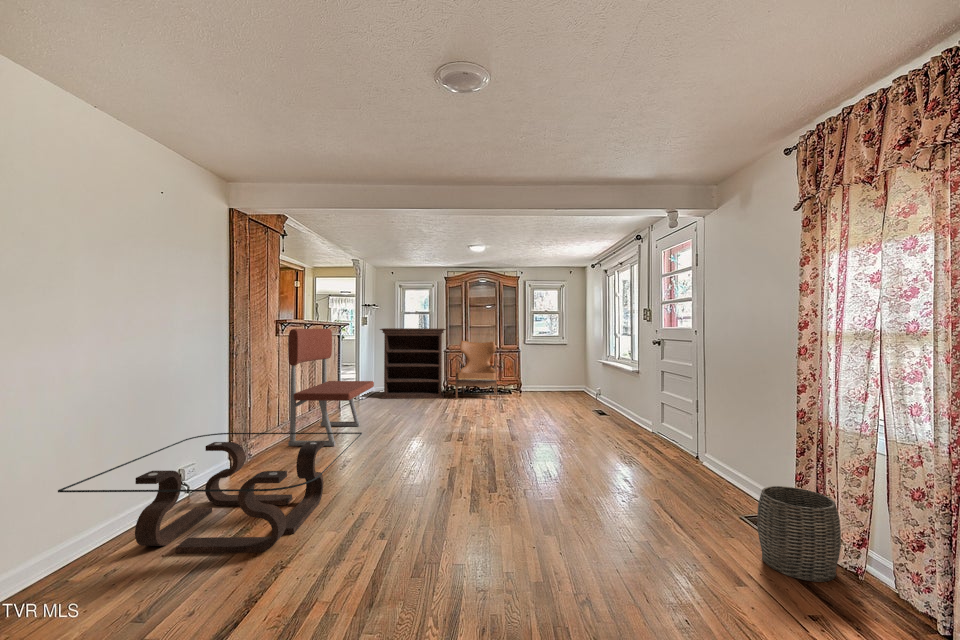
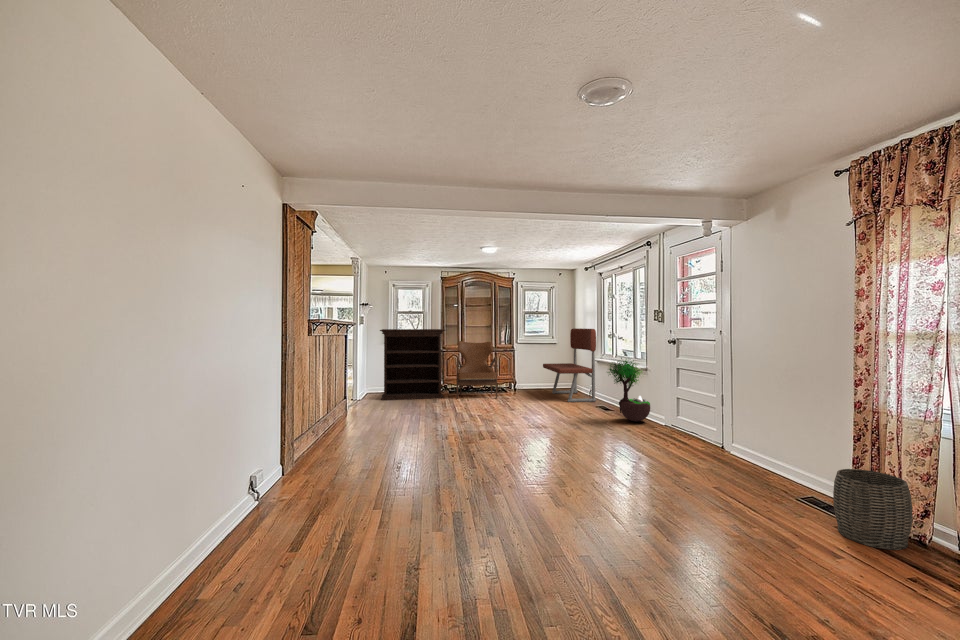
bench: present [288,329,374,446] -> present [543,328,596,402]
potted tree: none [594,355,640,427] -> present [607,358,650,422]
coffee table: present [58,432,362,553] -> none [185,434,442,564]

